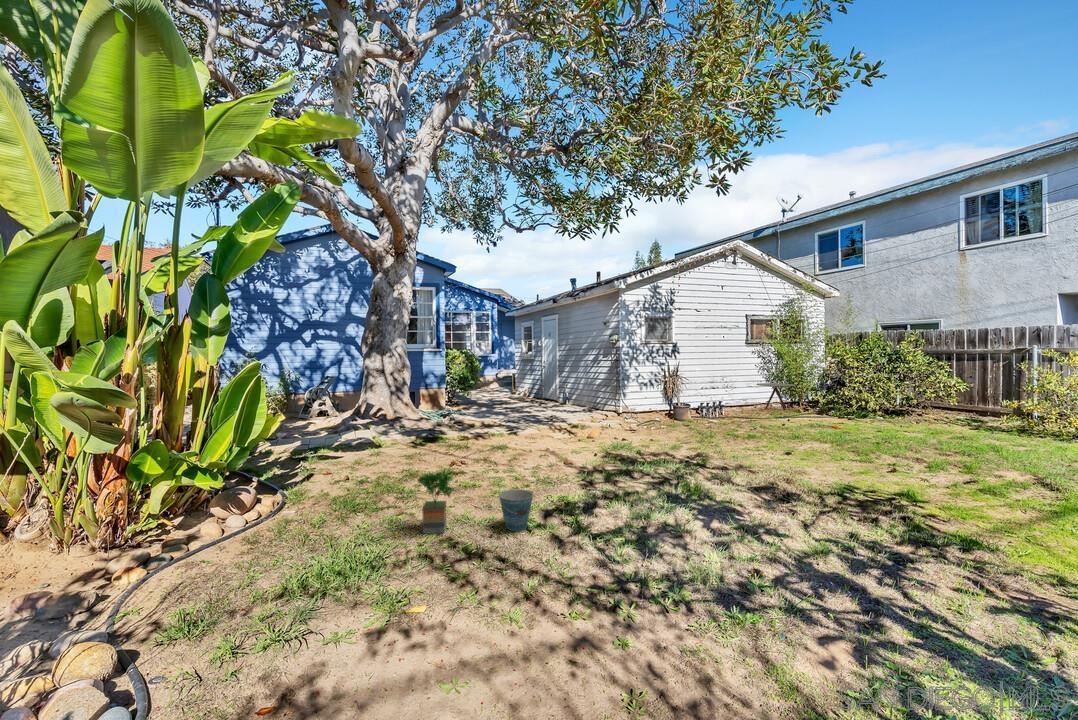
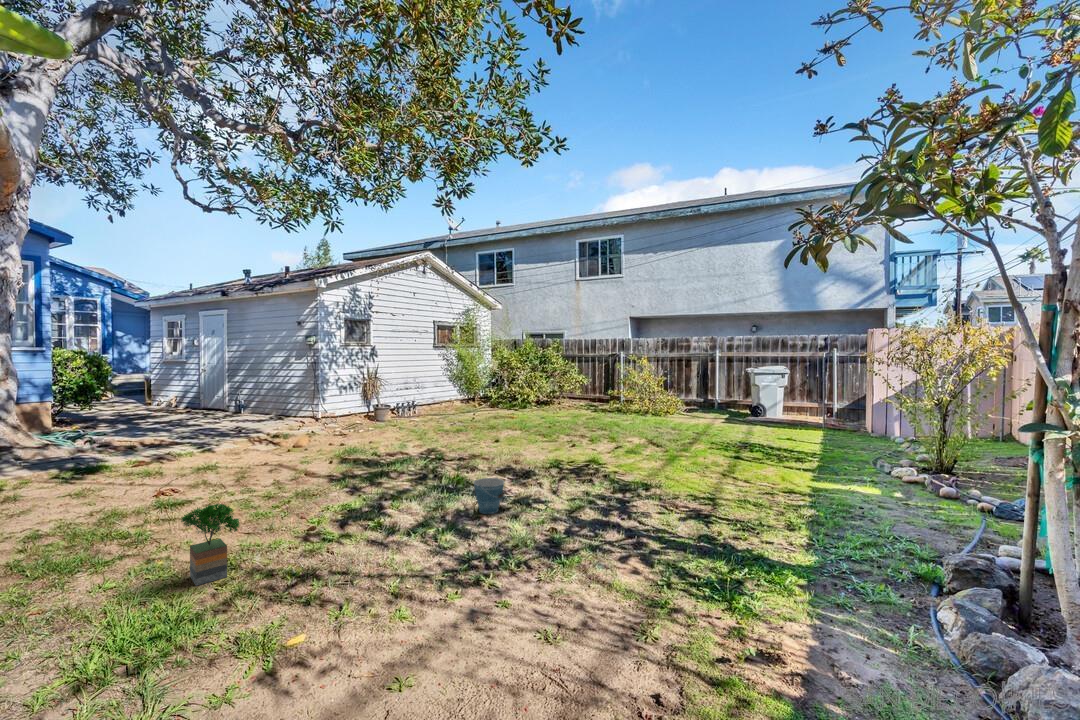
round table: present [756,383,796,410] -> none [445,382,476,405]
bucket: present [499,489,533,531] -> present [474,477,504,514]

